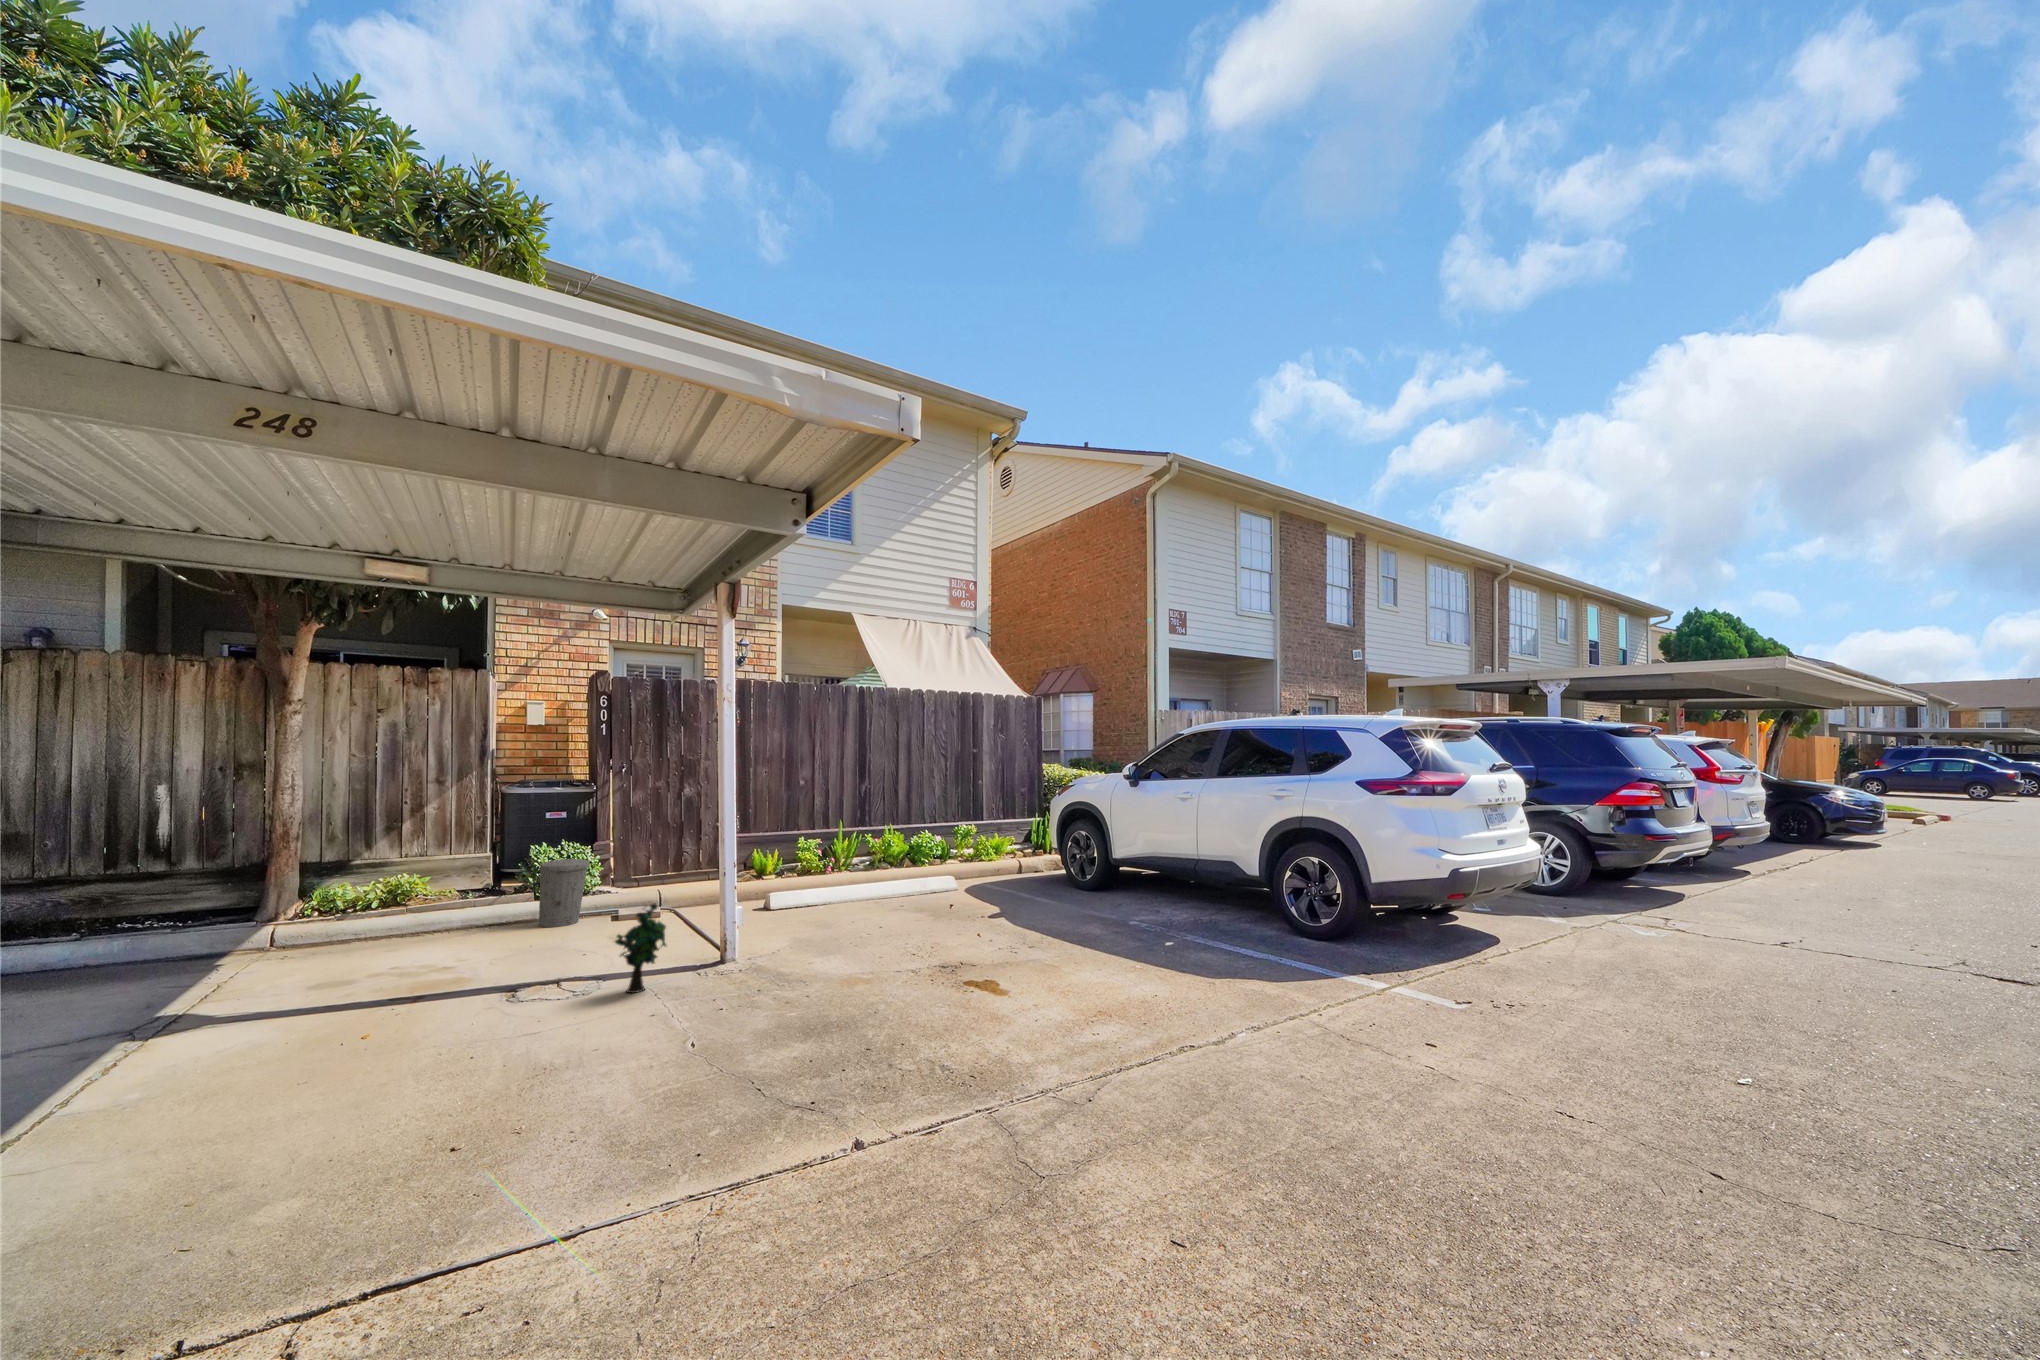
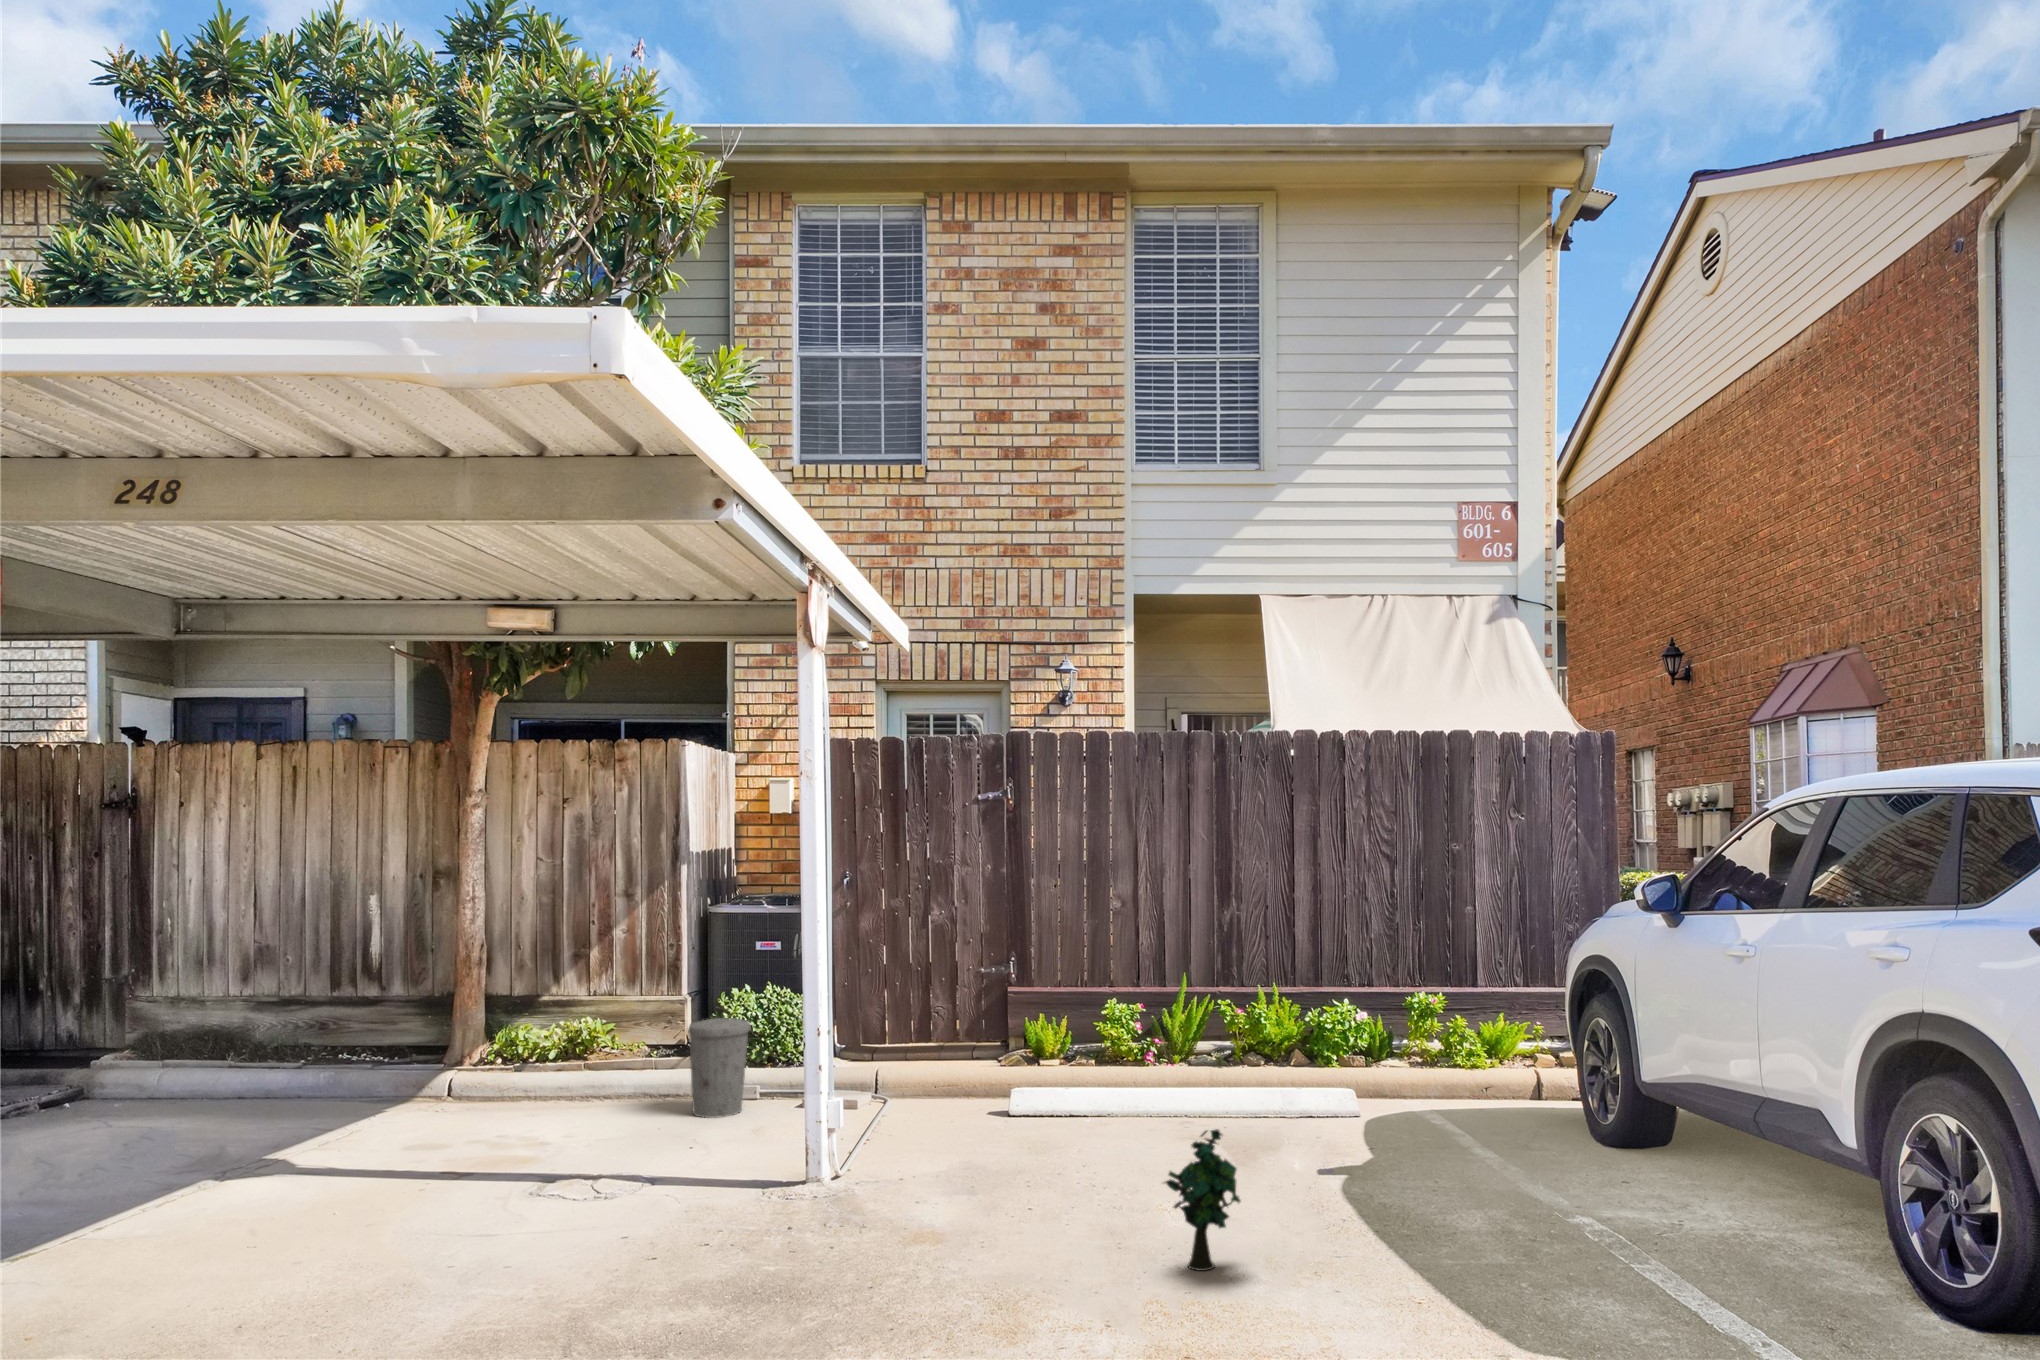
decorative plant: present [615,904,666,993] -> present [1165,1129,1241,1271]

